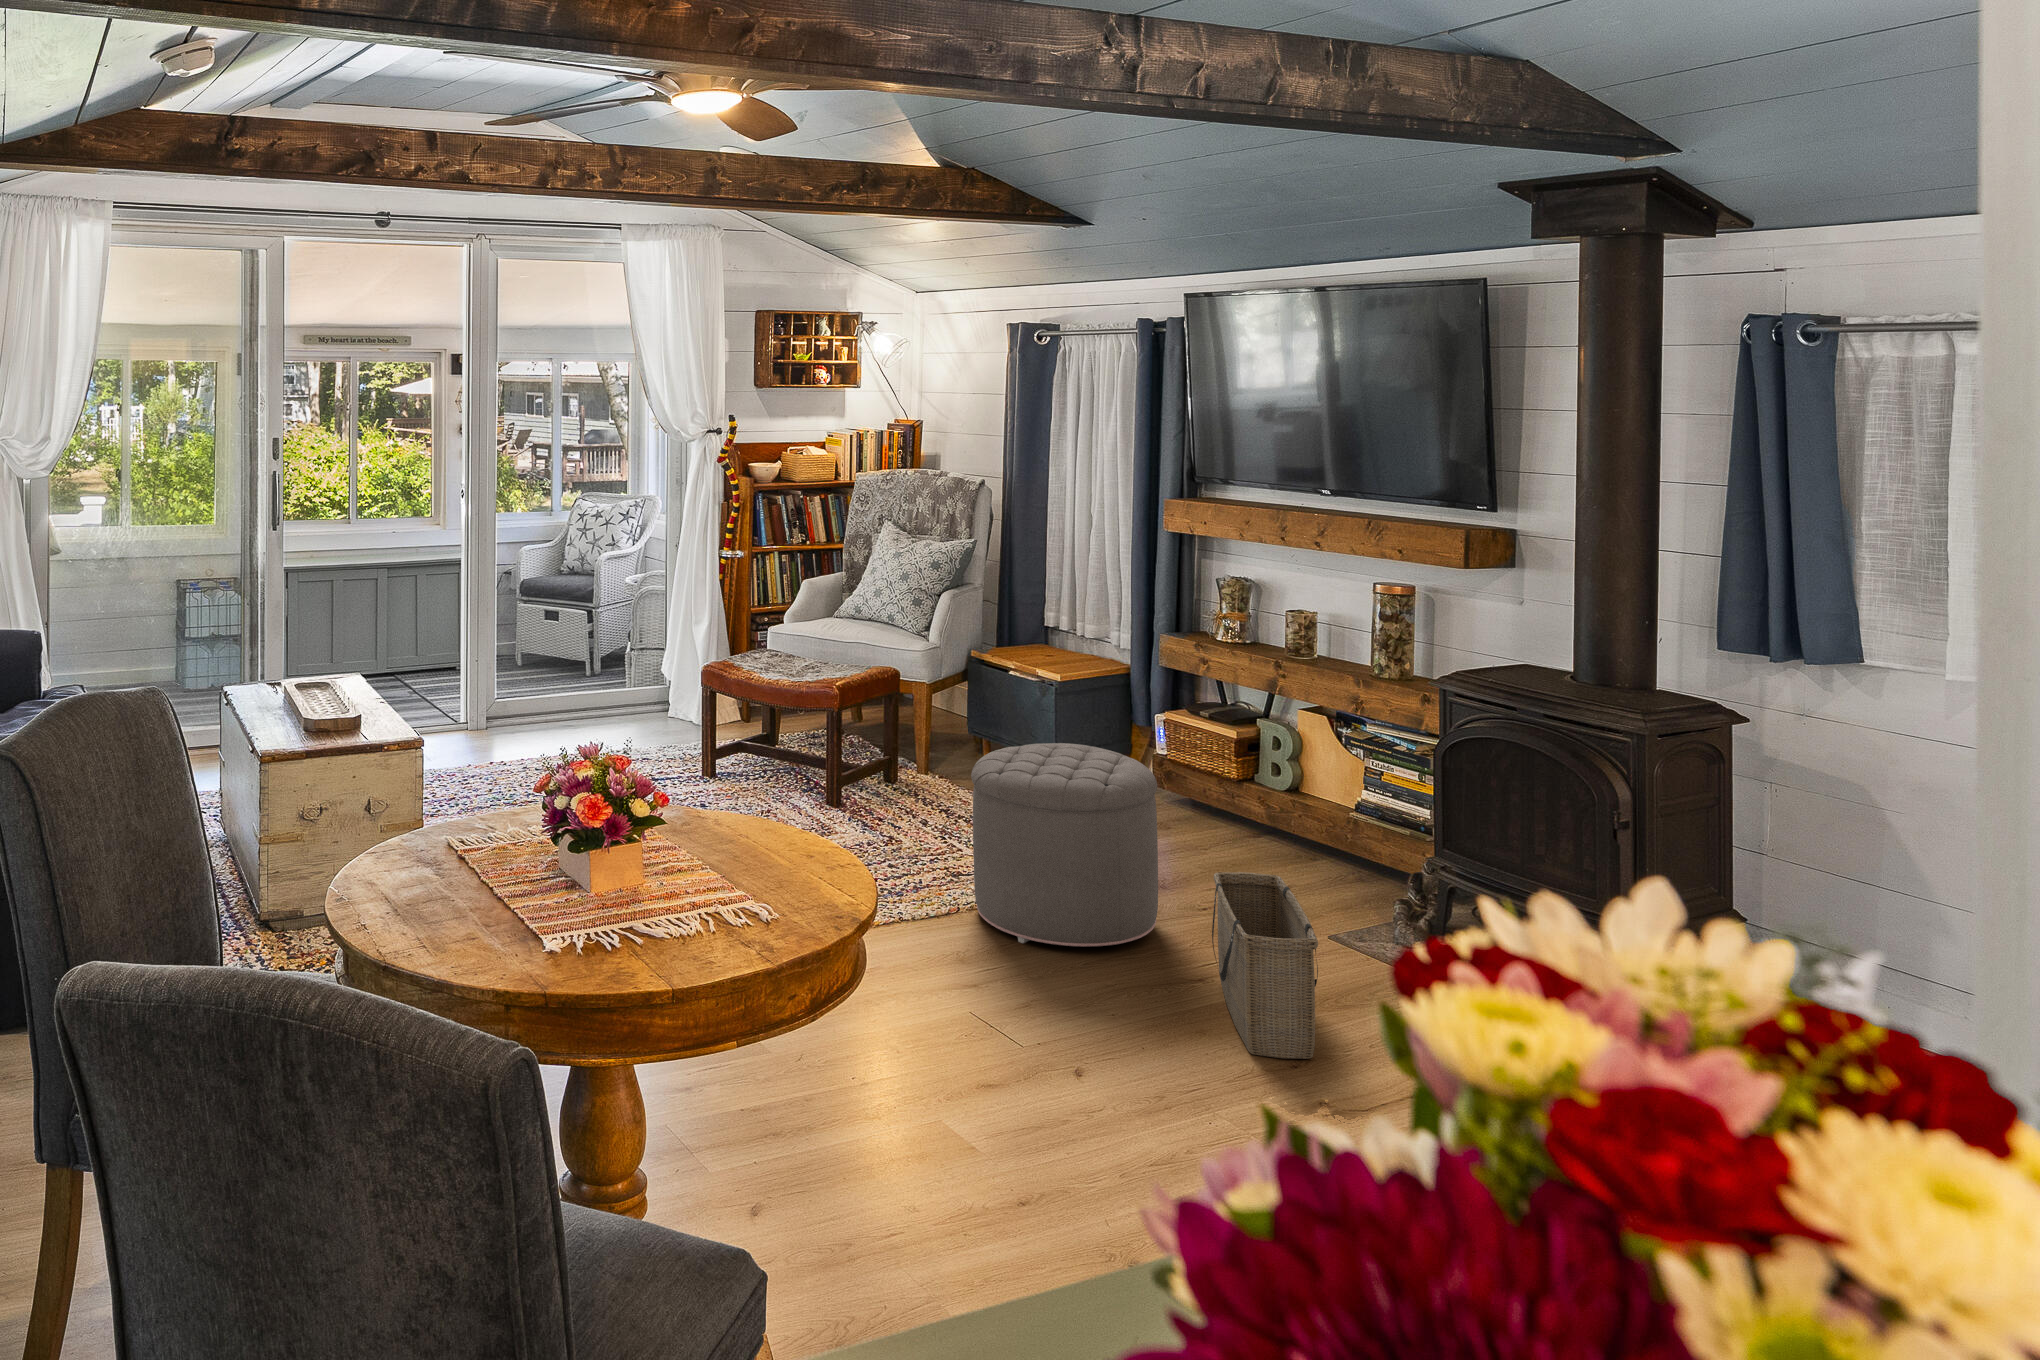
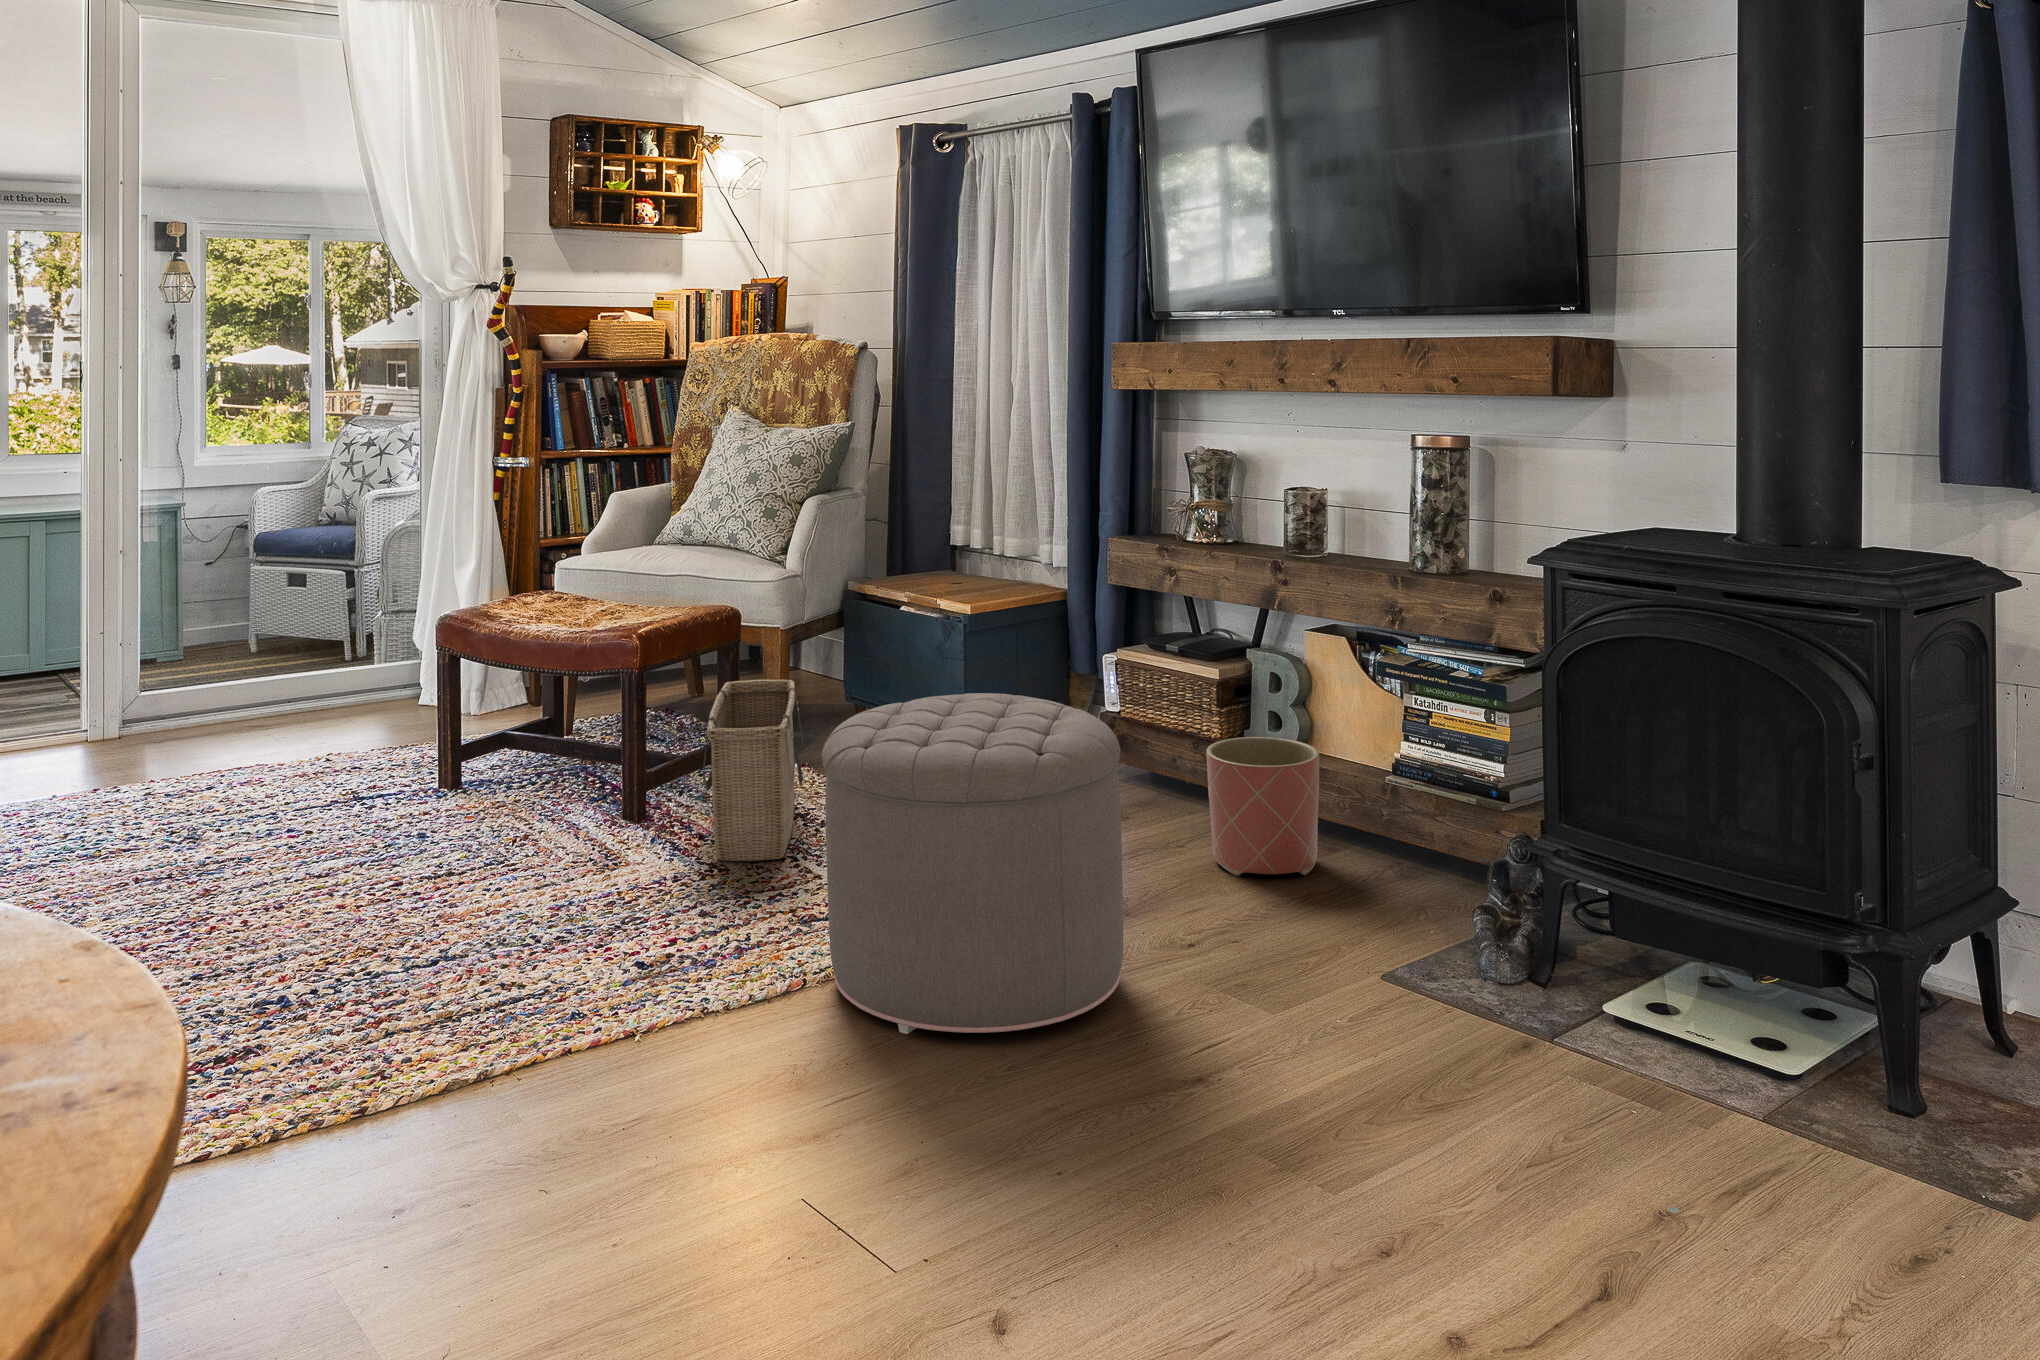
planter: none [1222,781,1301,875] -> present [1206,737,1319,876]
basket: present [1212,872,1318,1059] -> present [703,680,803,861]

